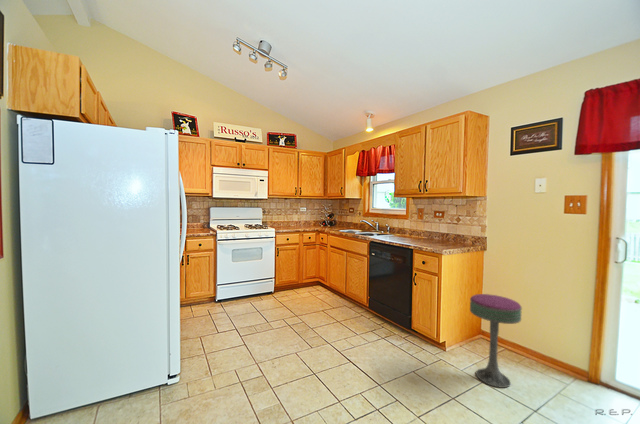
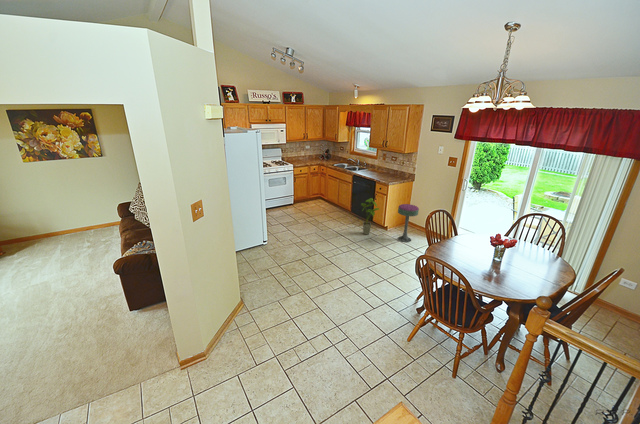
house plant: none [386,280,429,361] -> present [361,198,379,234]

